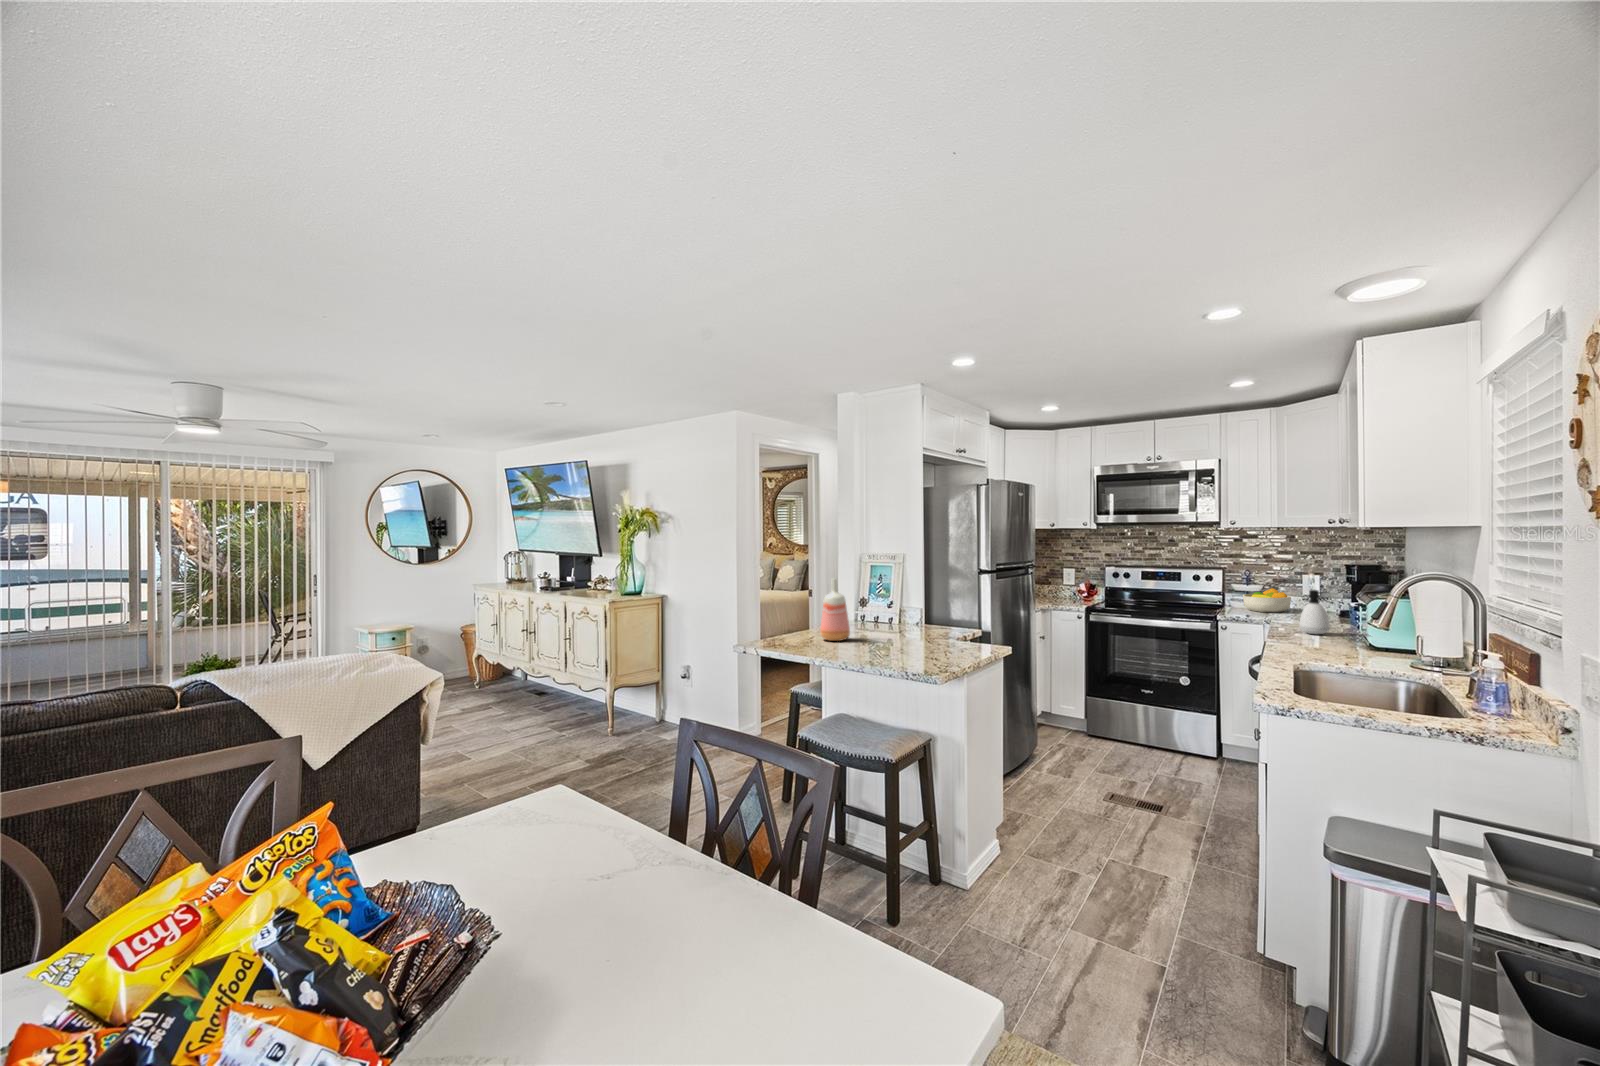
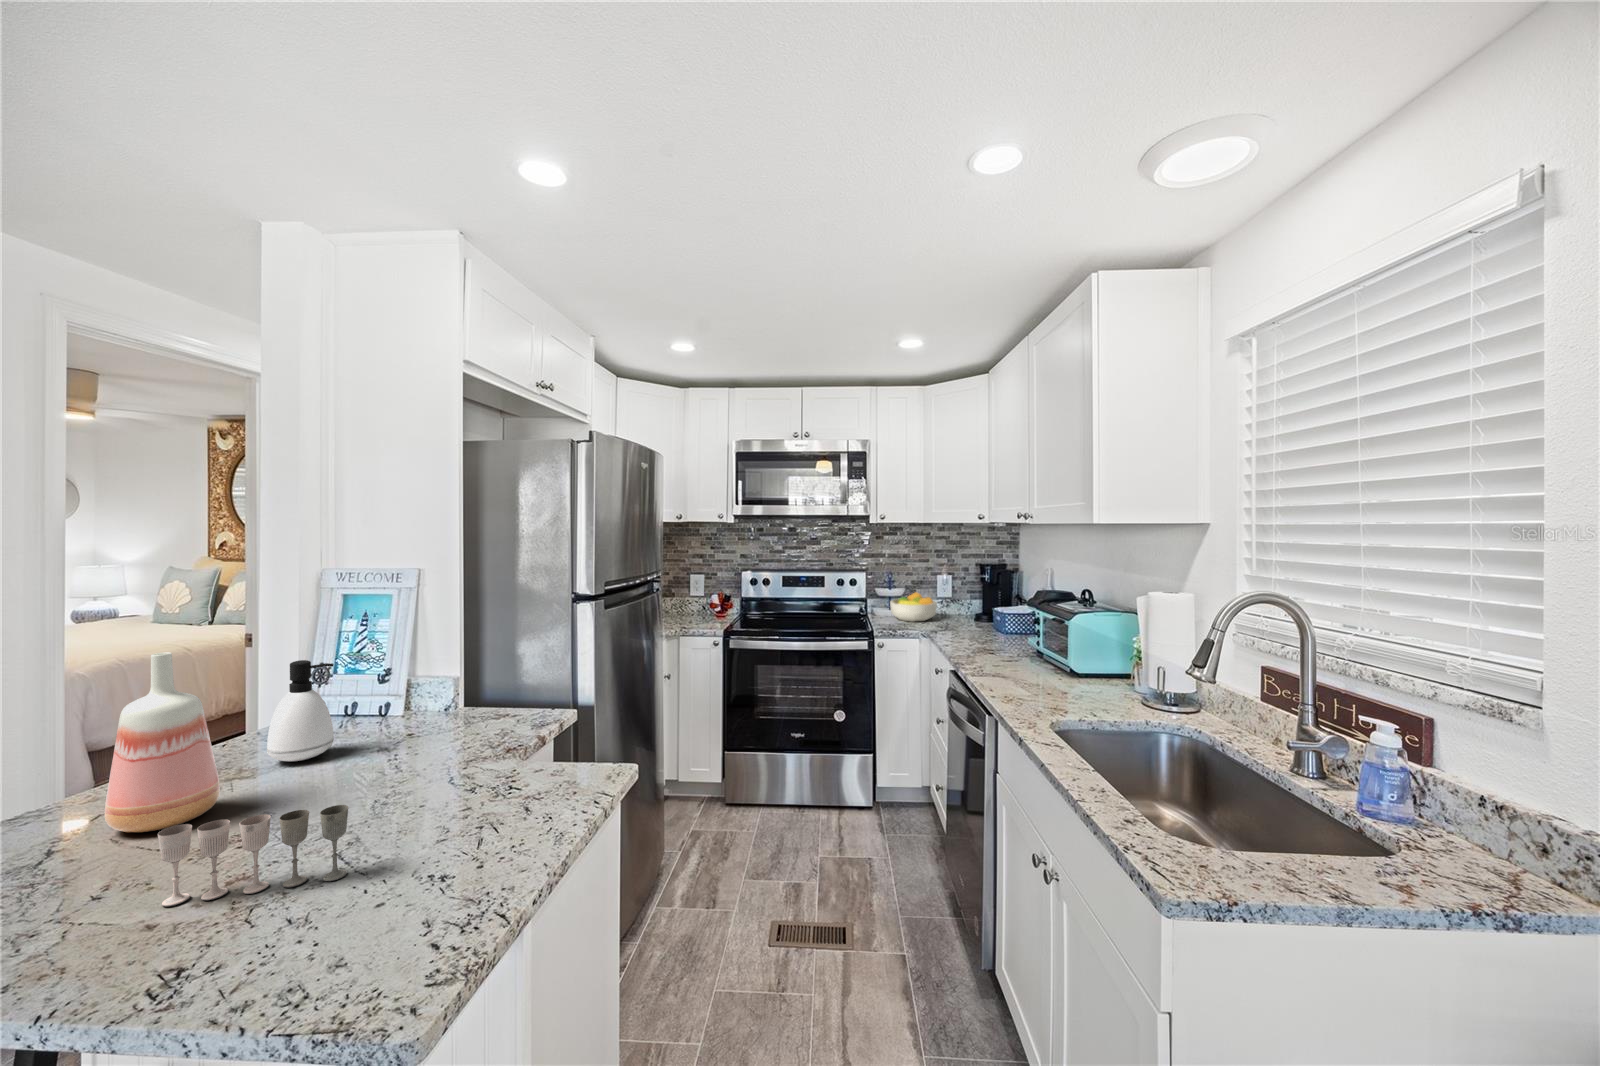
soap dispenser: present [1299,590,1330,634] -> present [267,660,334,761]
wine glass: none [853,629,905,654] -> present [158,805,348,907]

